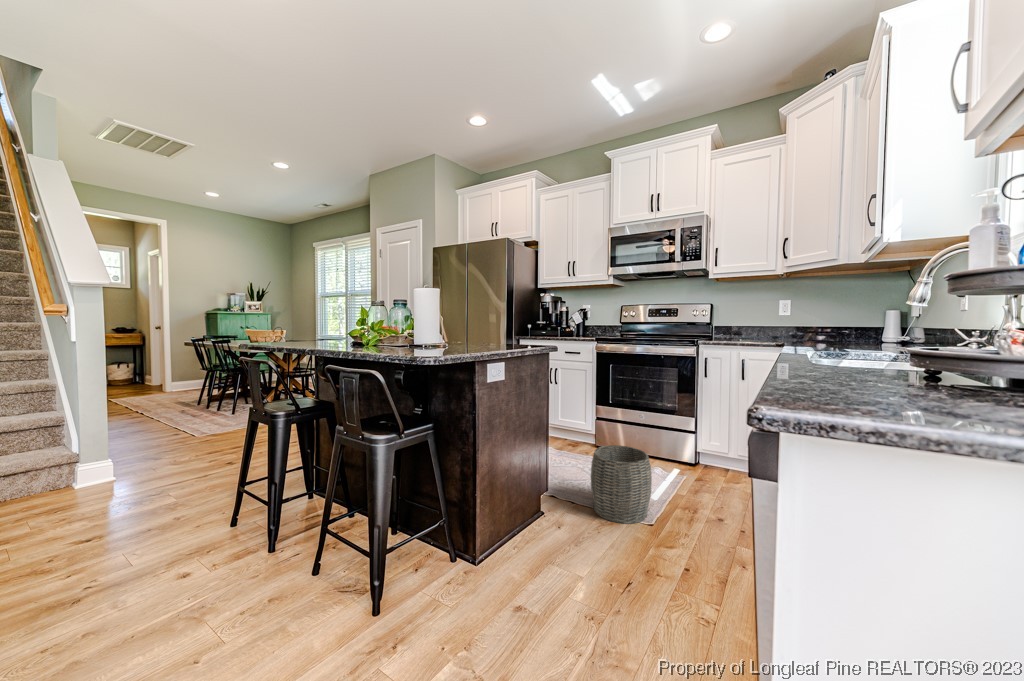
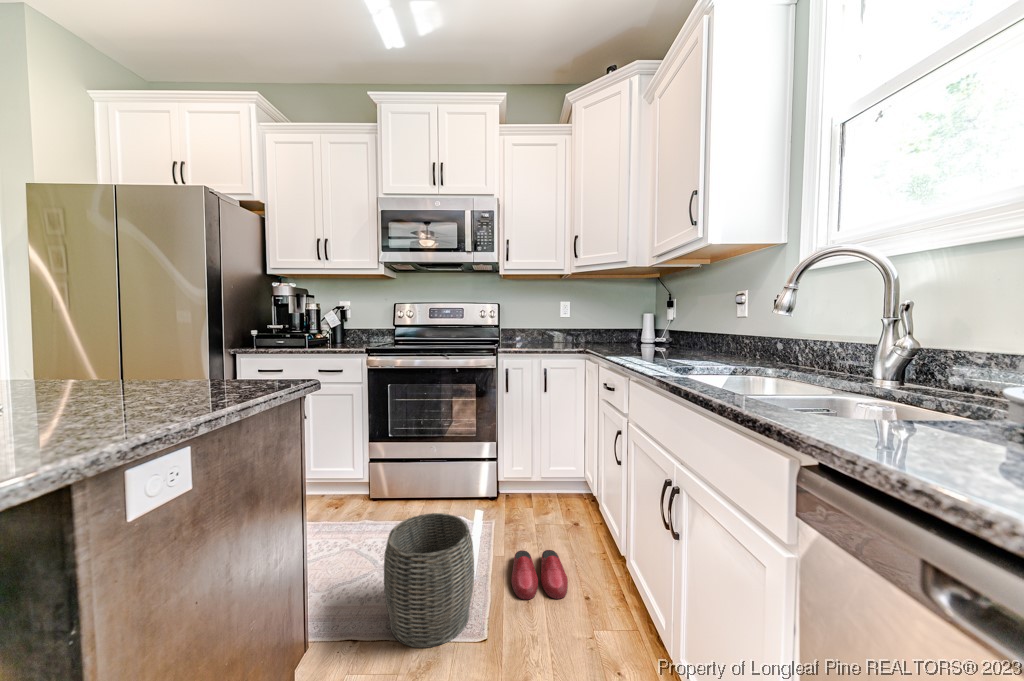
slippers: none [685,496,734,530] -> present [511,550,568,600]

